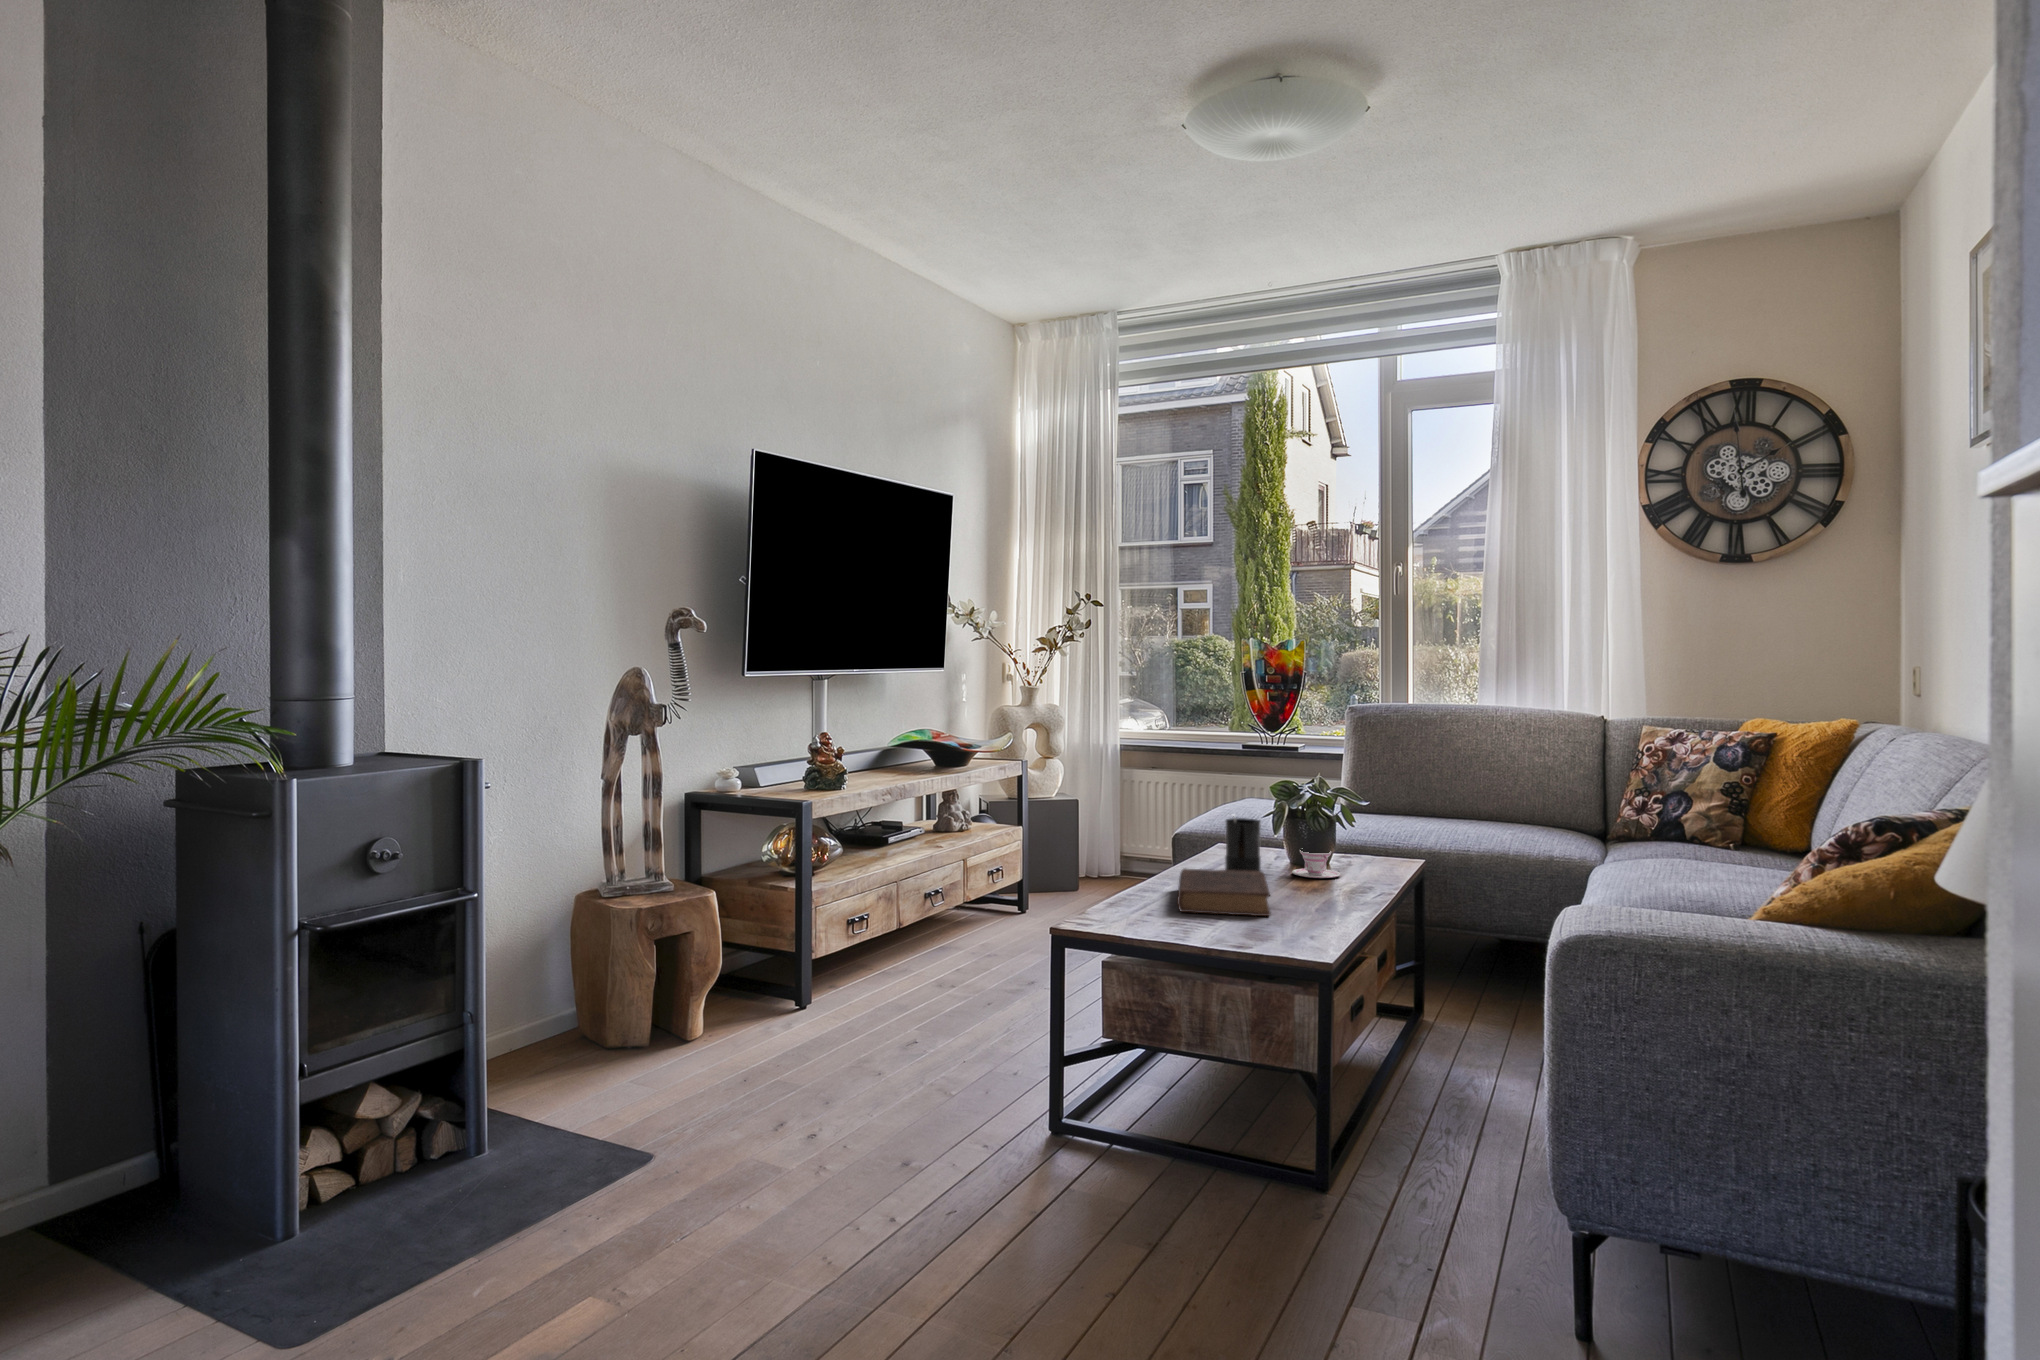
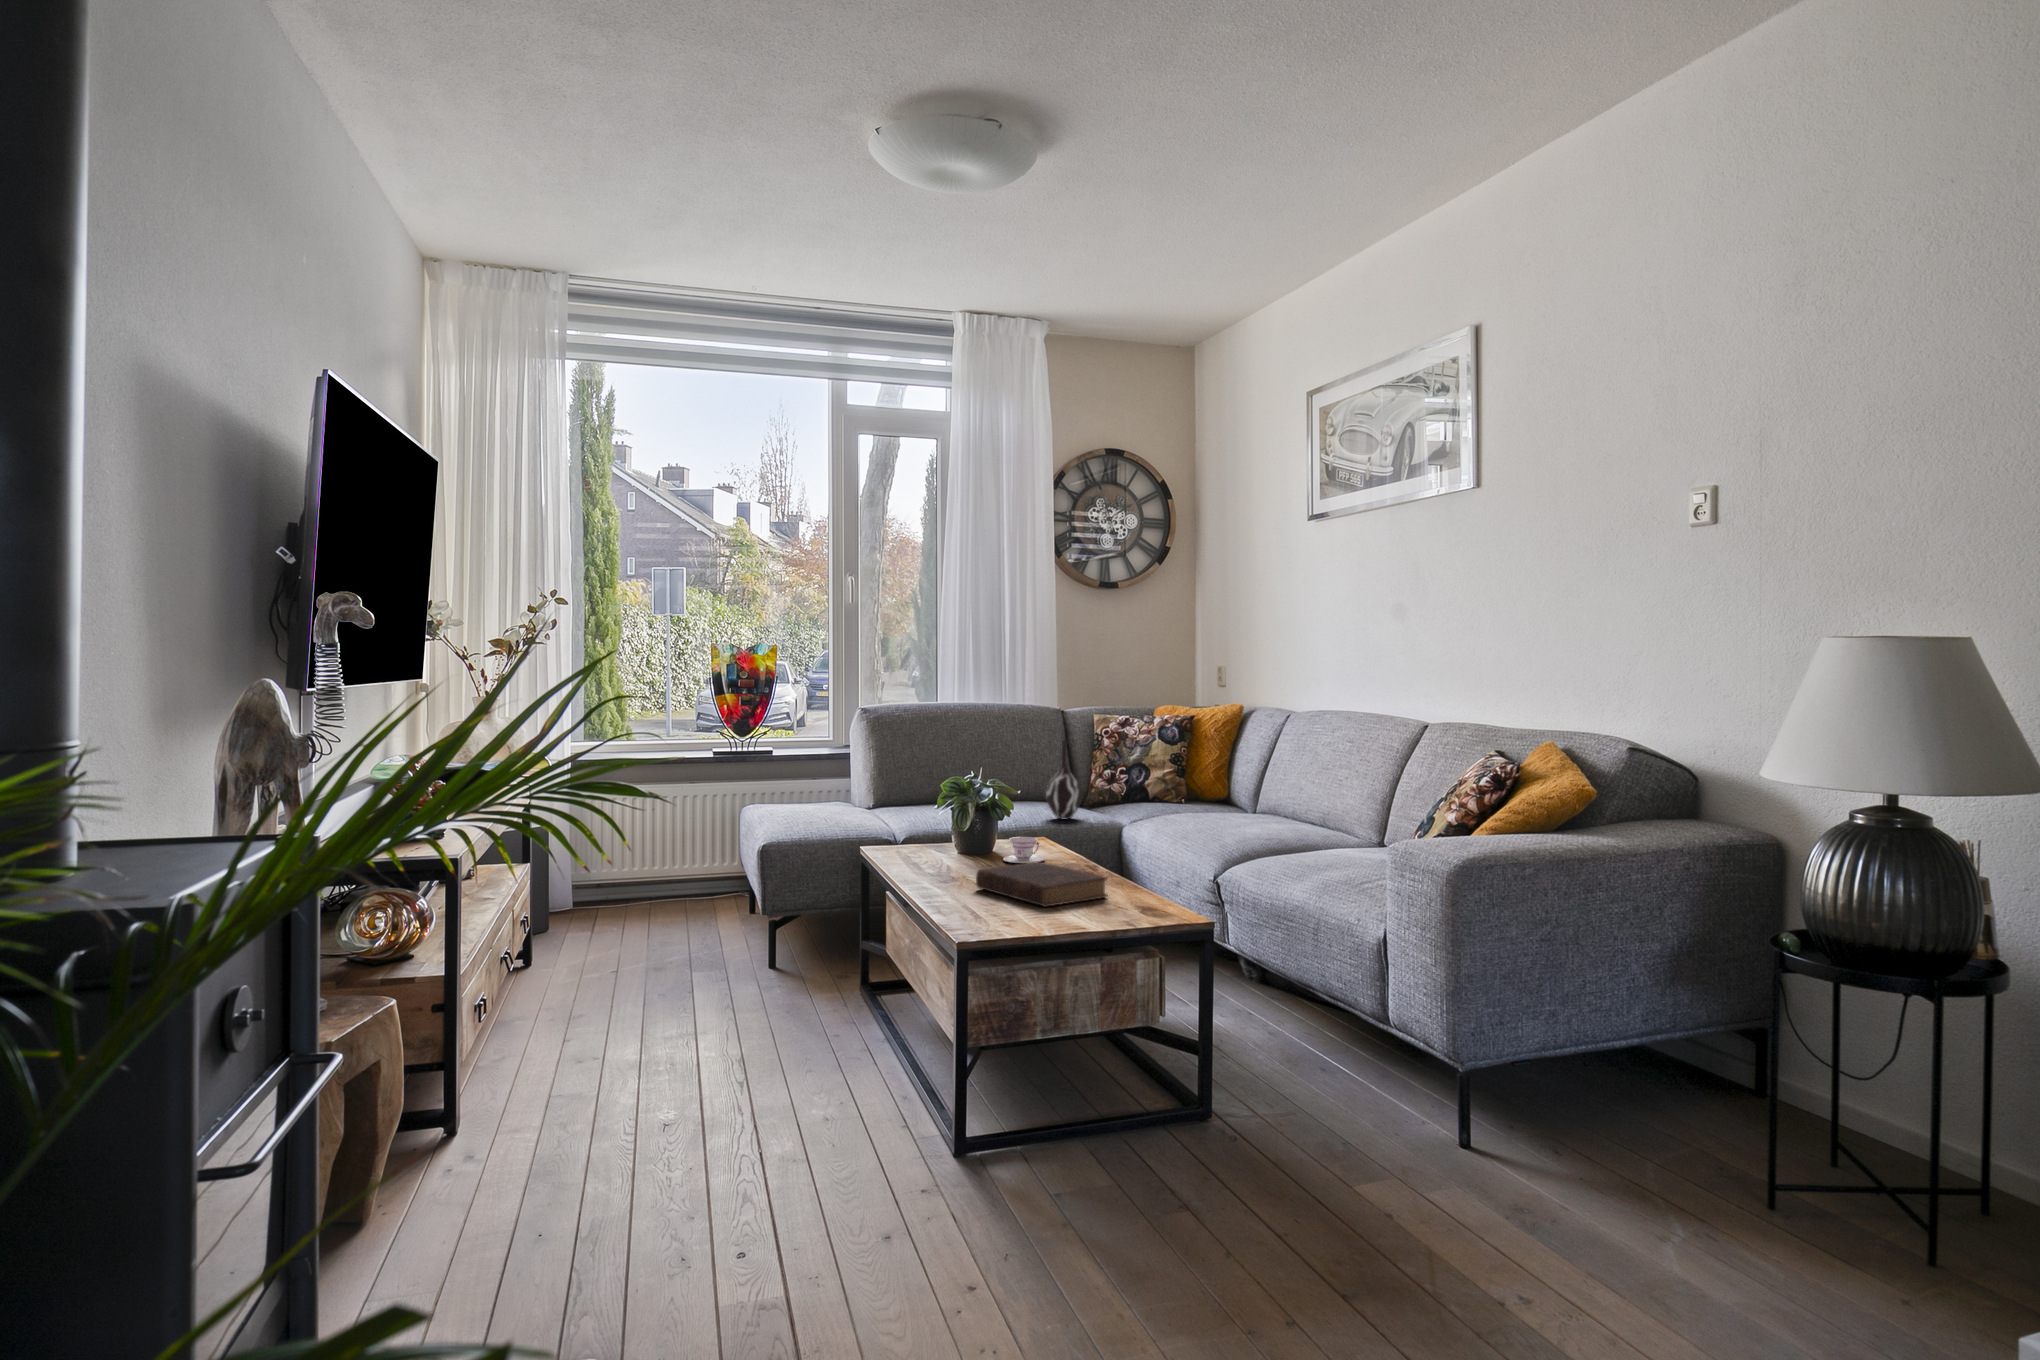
vase: none [1491,752,1538,848] -> present [1046,740,1082,819]
candle: present [1225,818,1261,871] -> none [953,814,990,871]

